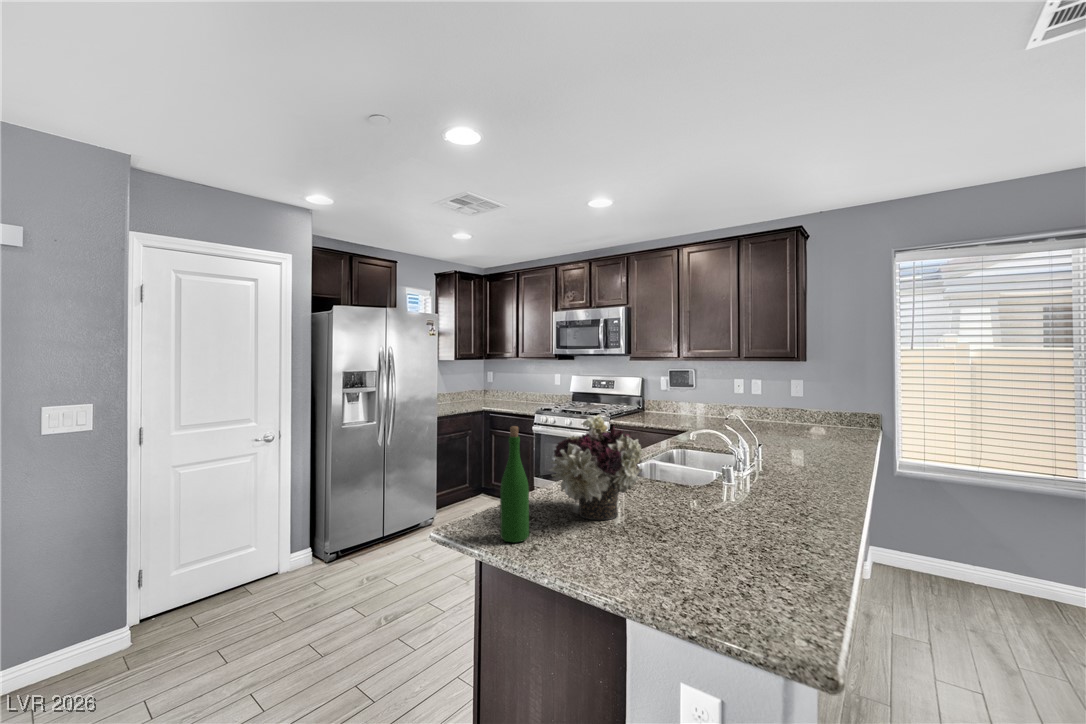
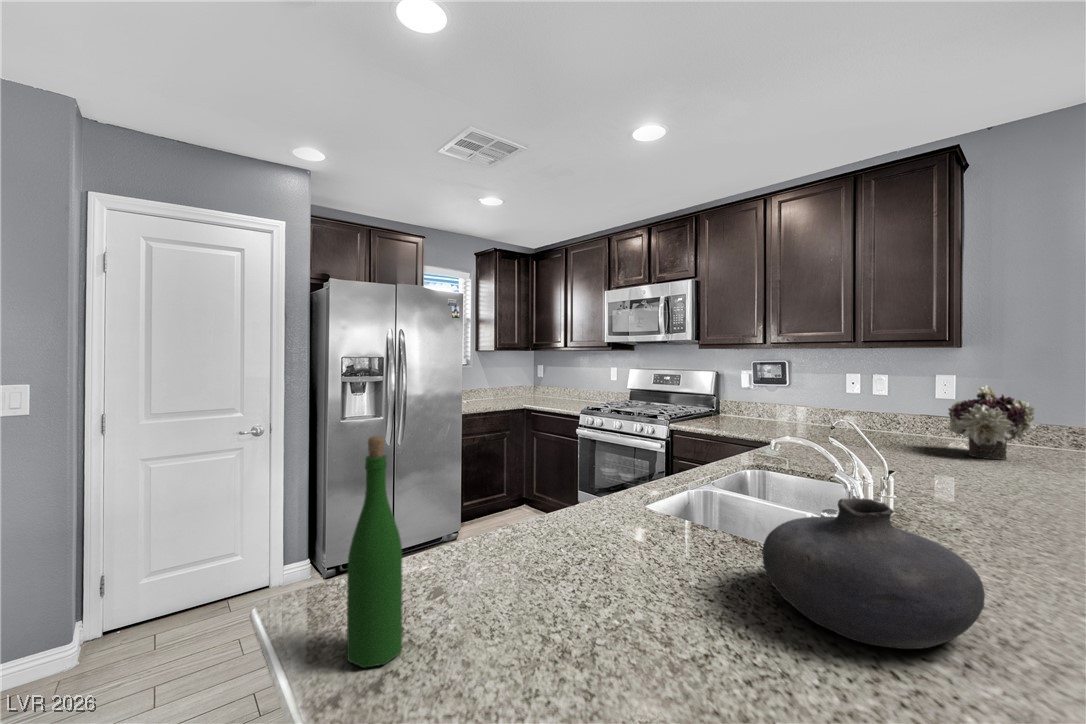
flower arrangement: present [549,415,644,520] -> present [949,386,1034,460]
vase: none [696,452,798,519] -> present [762,498,985,649]

